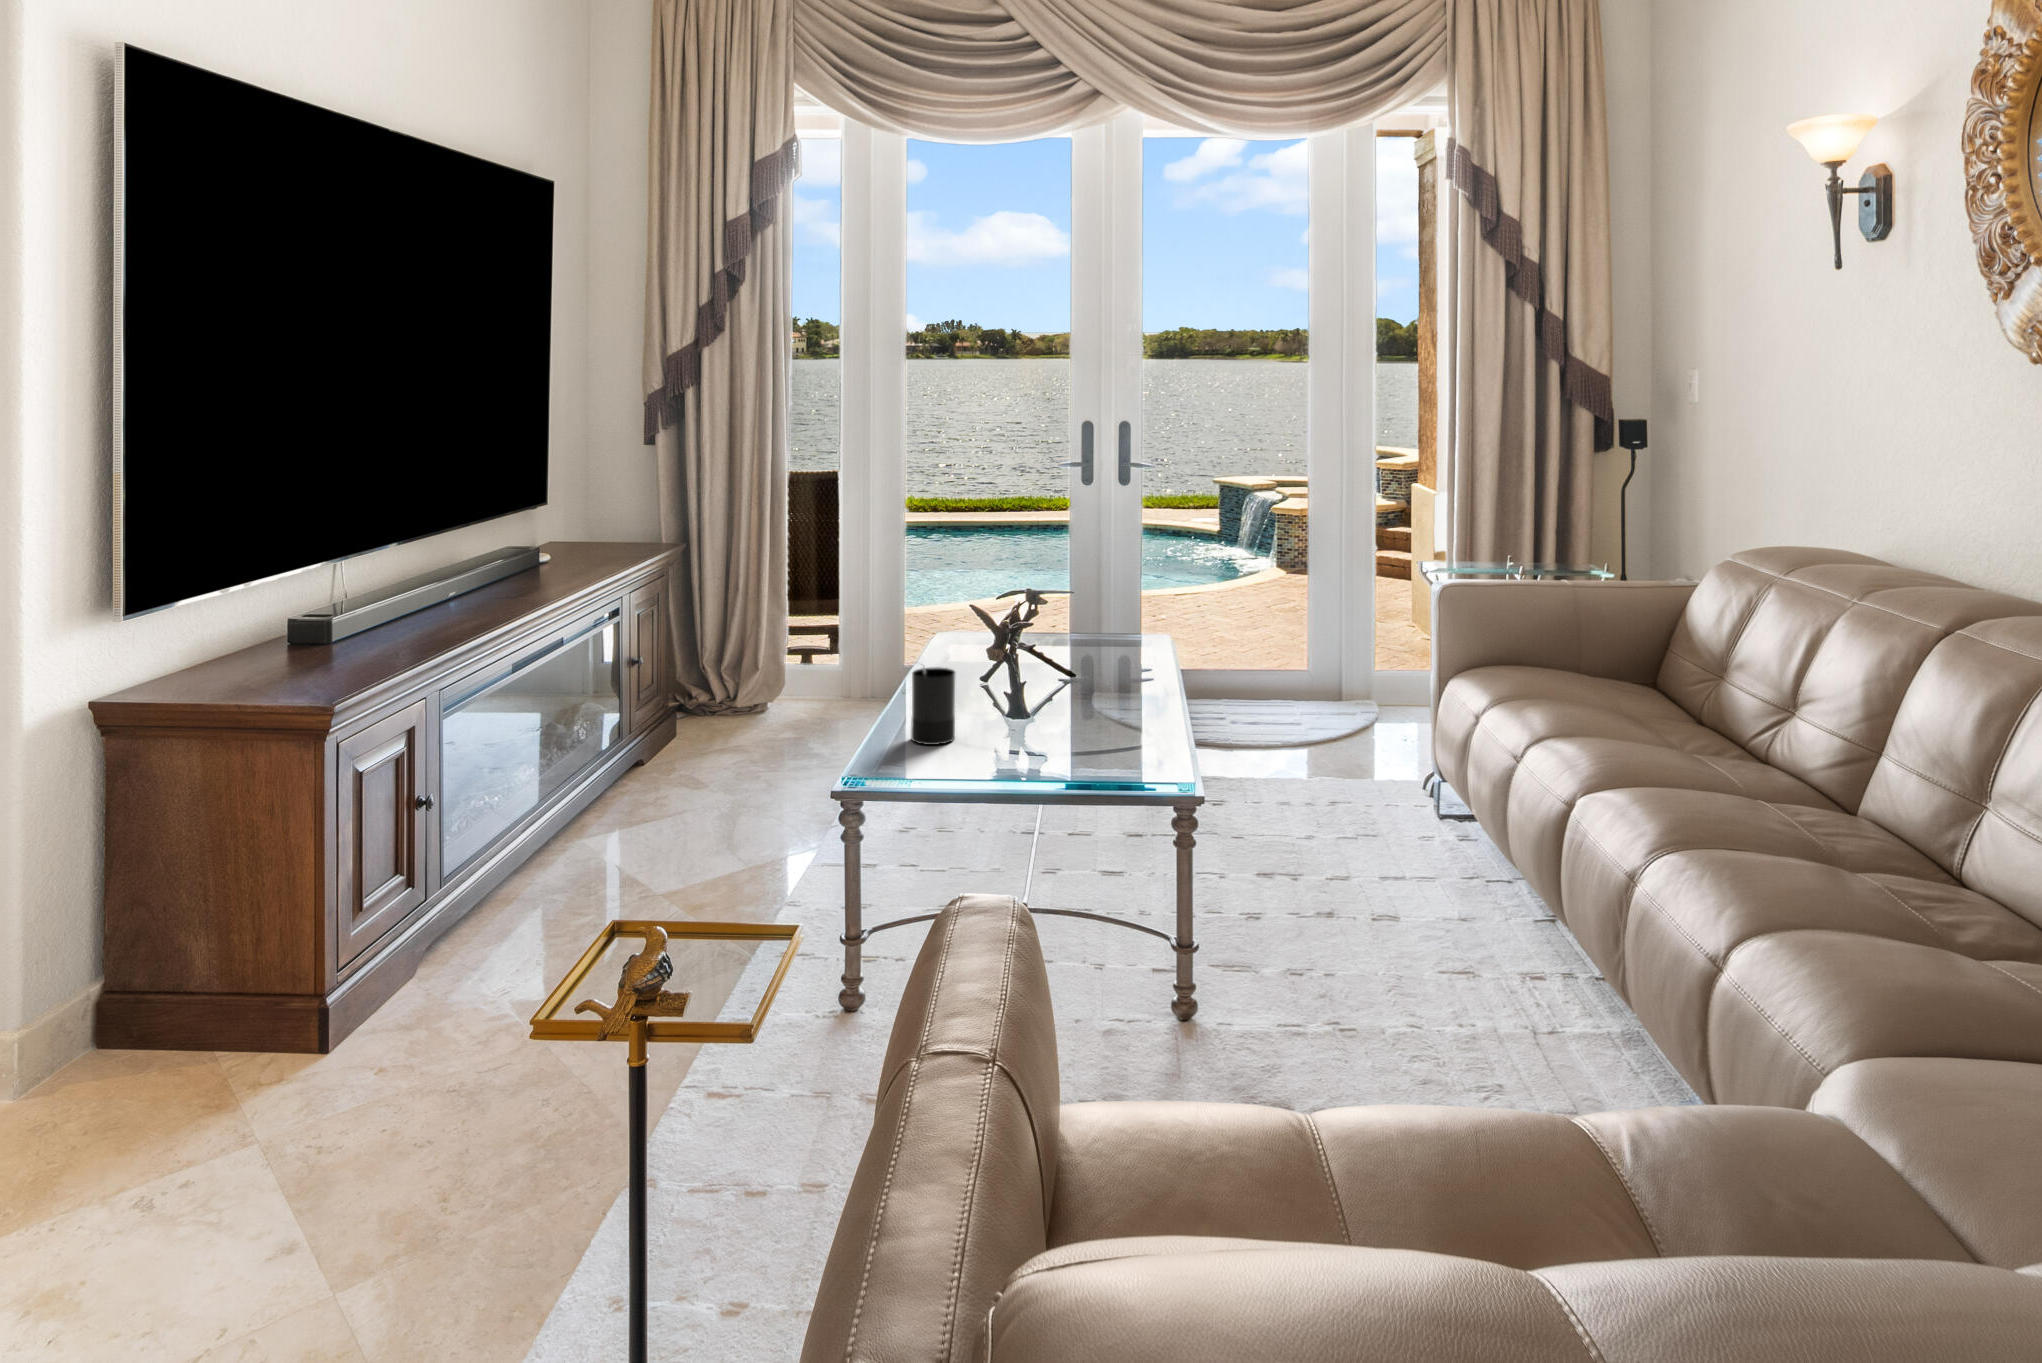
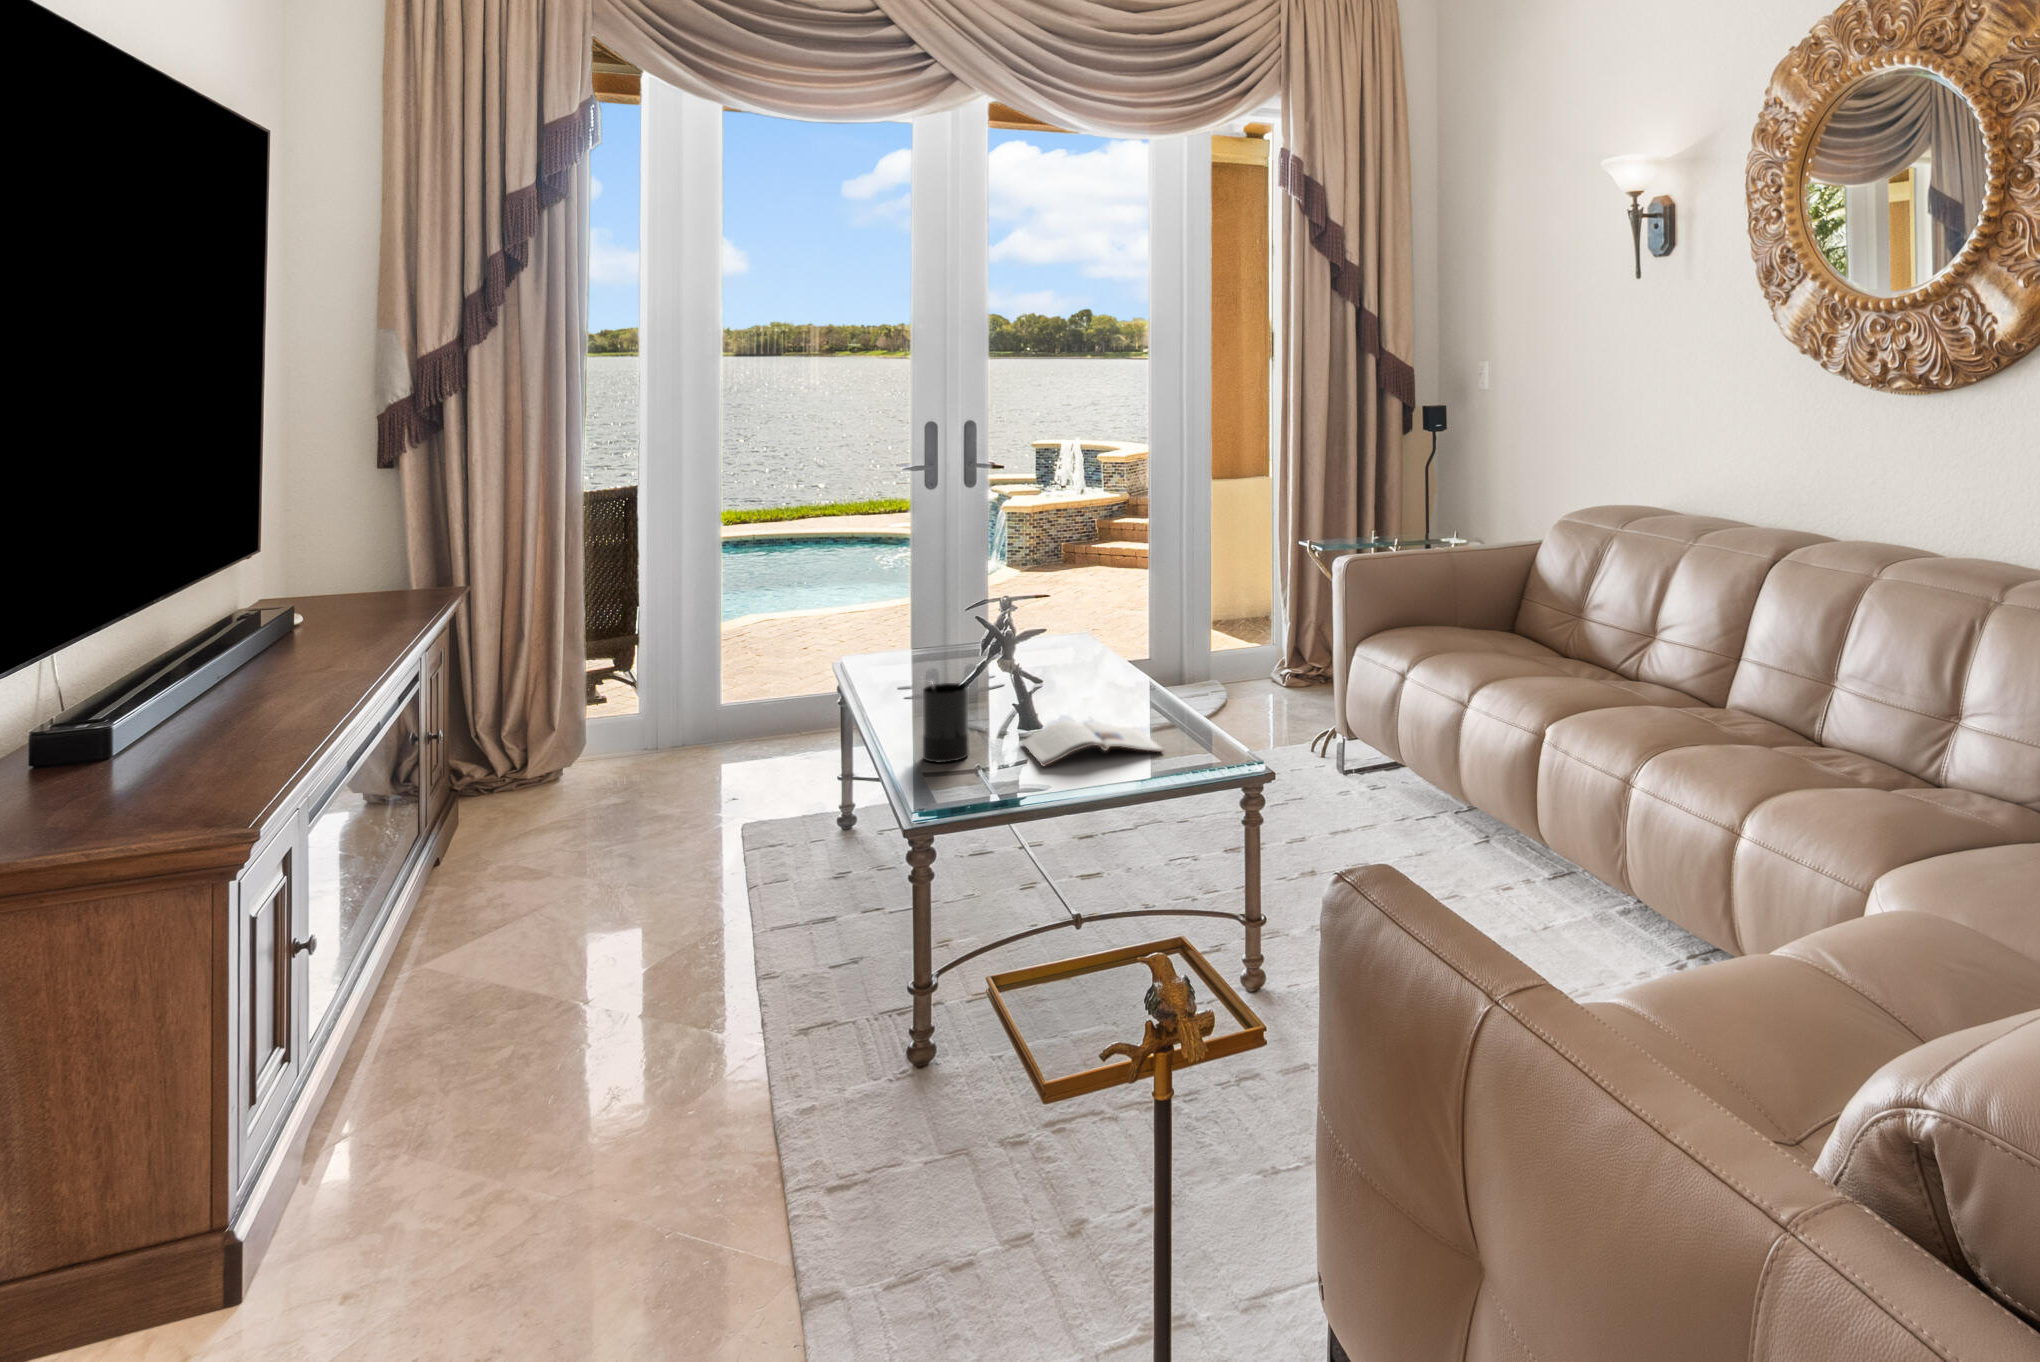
magazine: none [1002,719,1131,765] -> present [1022,720,1163,766]

